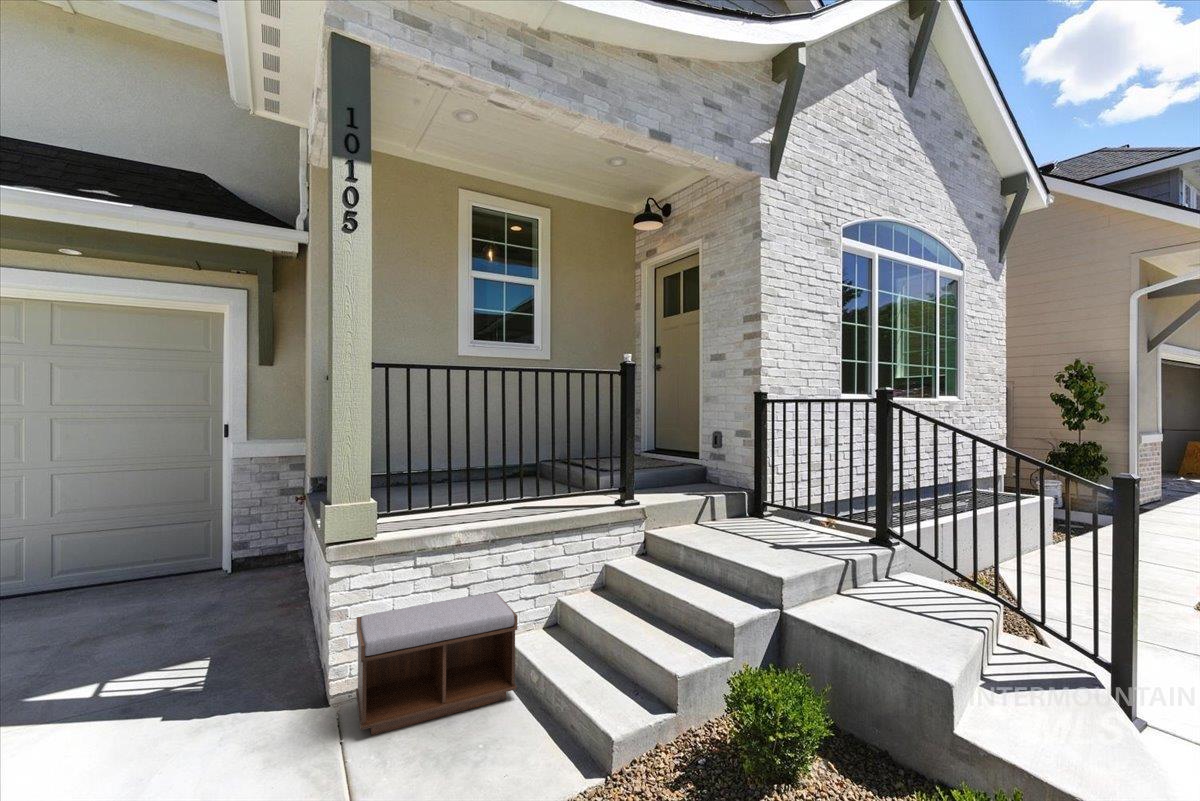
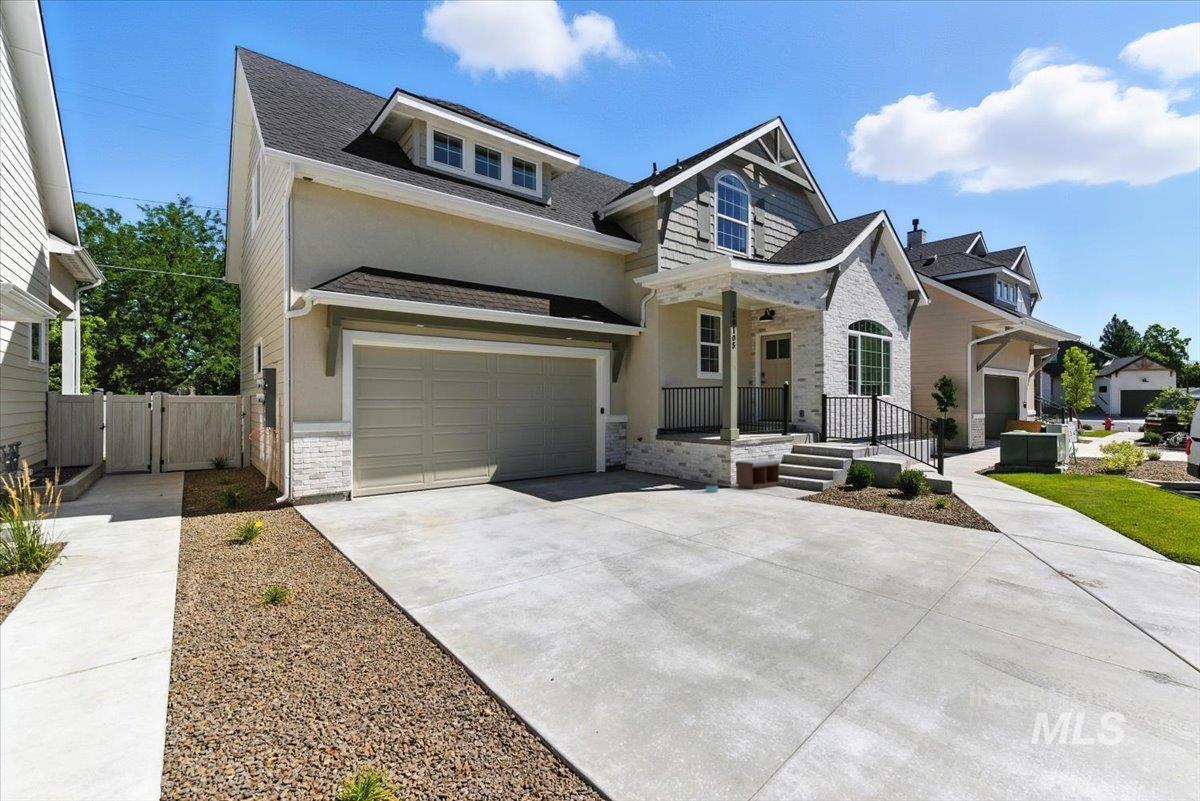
potted plant: none [133,604,236,766] -> present [704,454,724,492]

